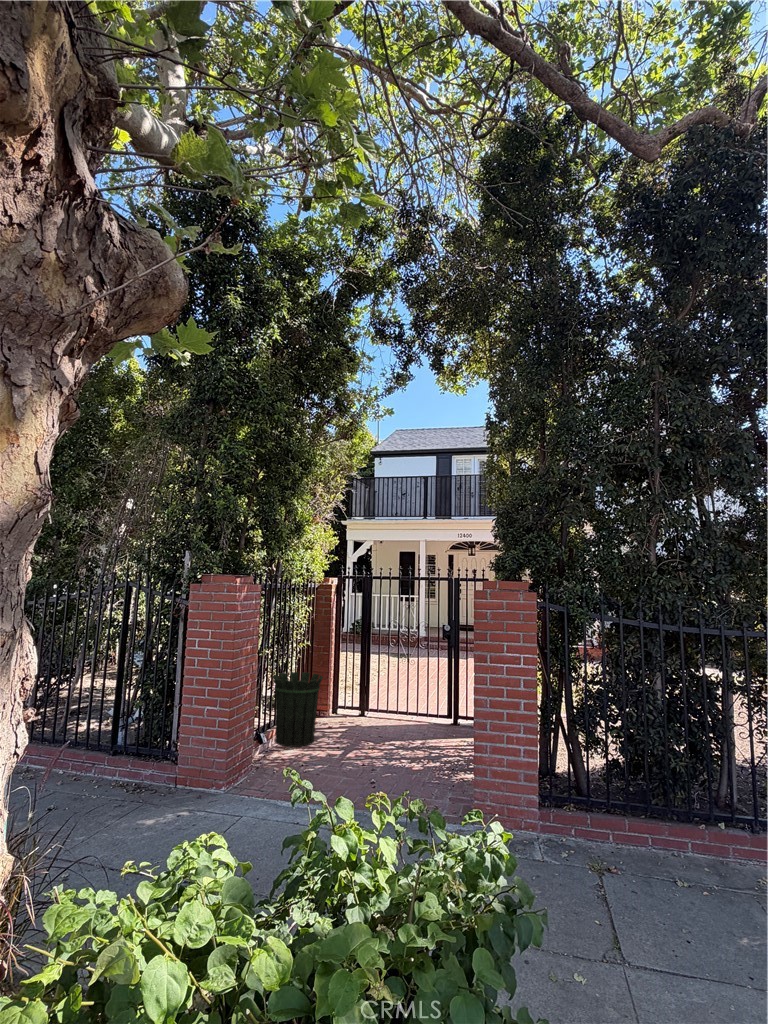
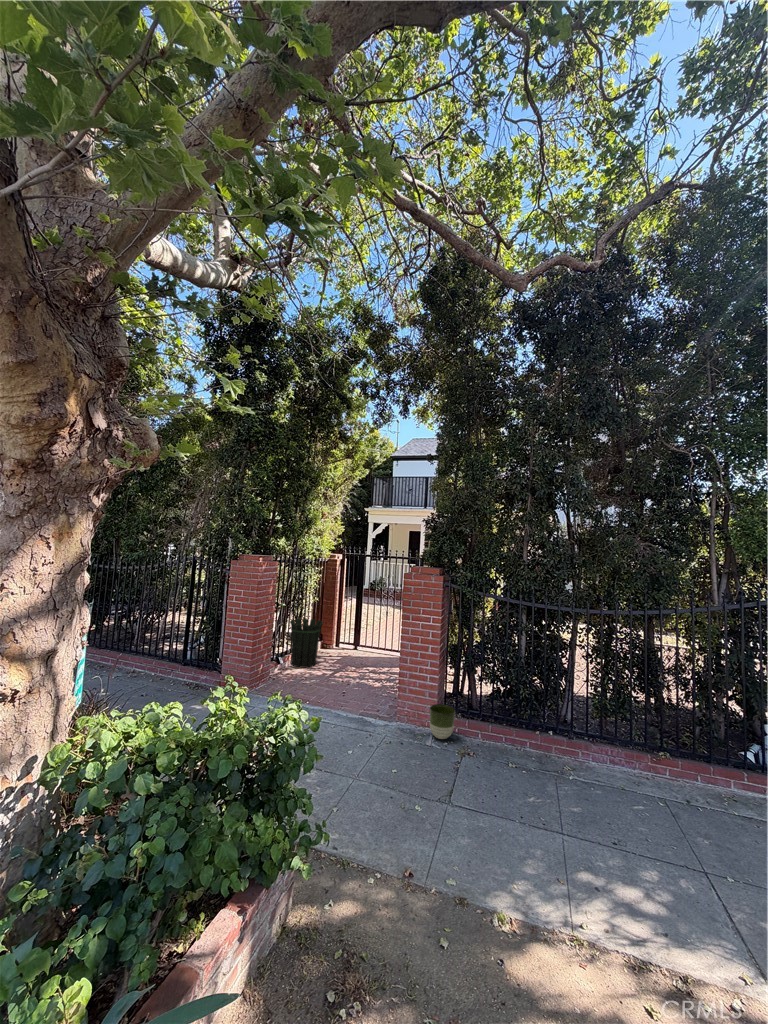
planter: none [529,792,570,848] -> present [430,704,455,739]

